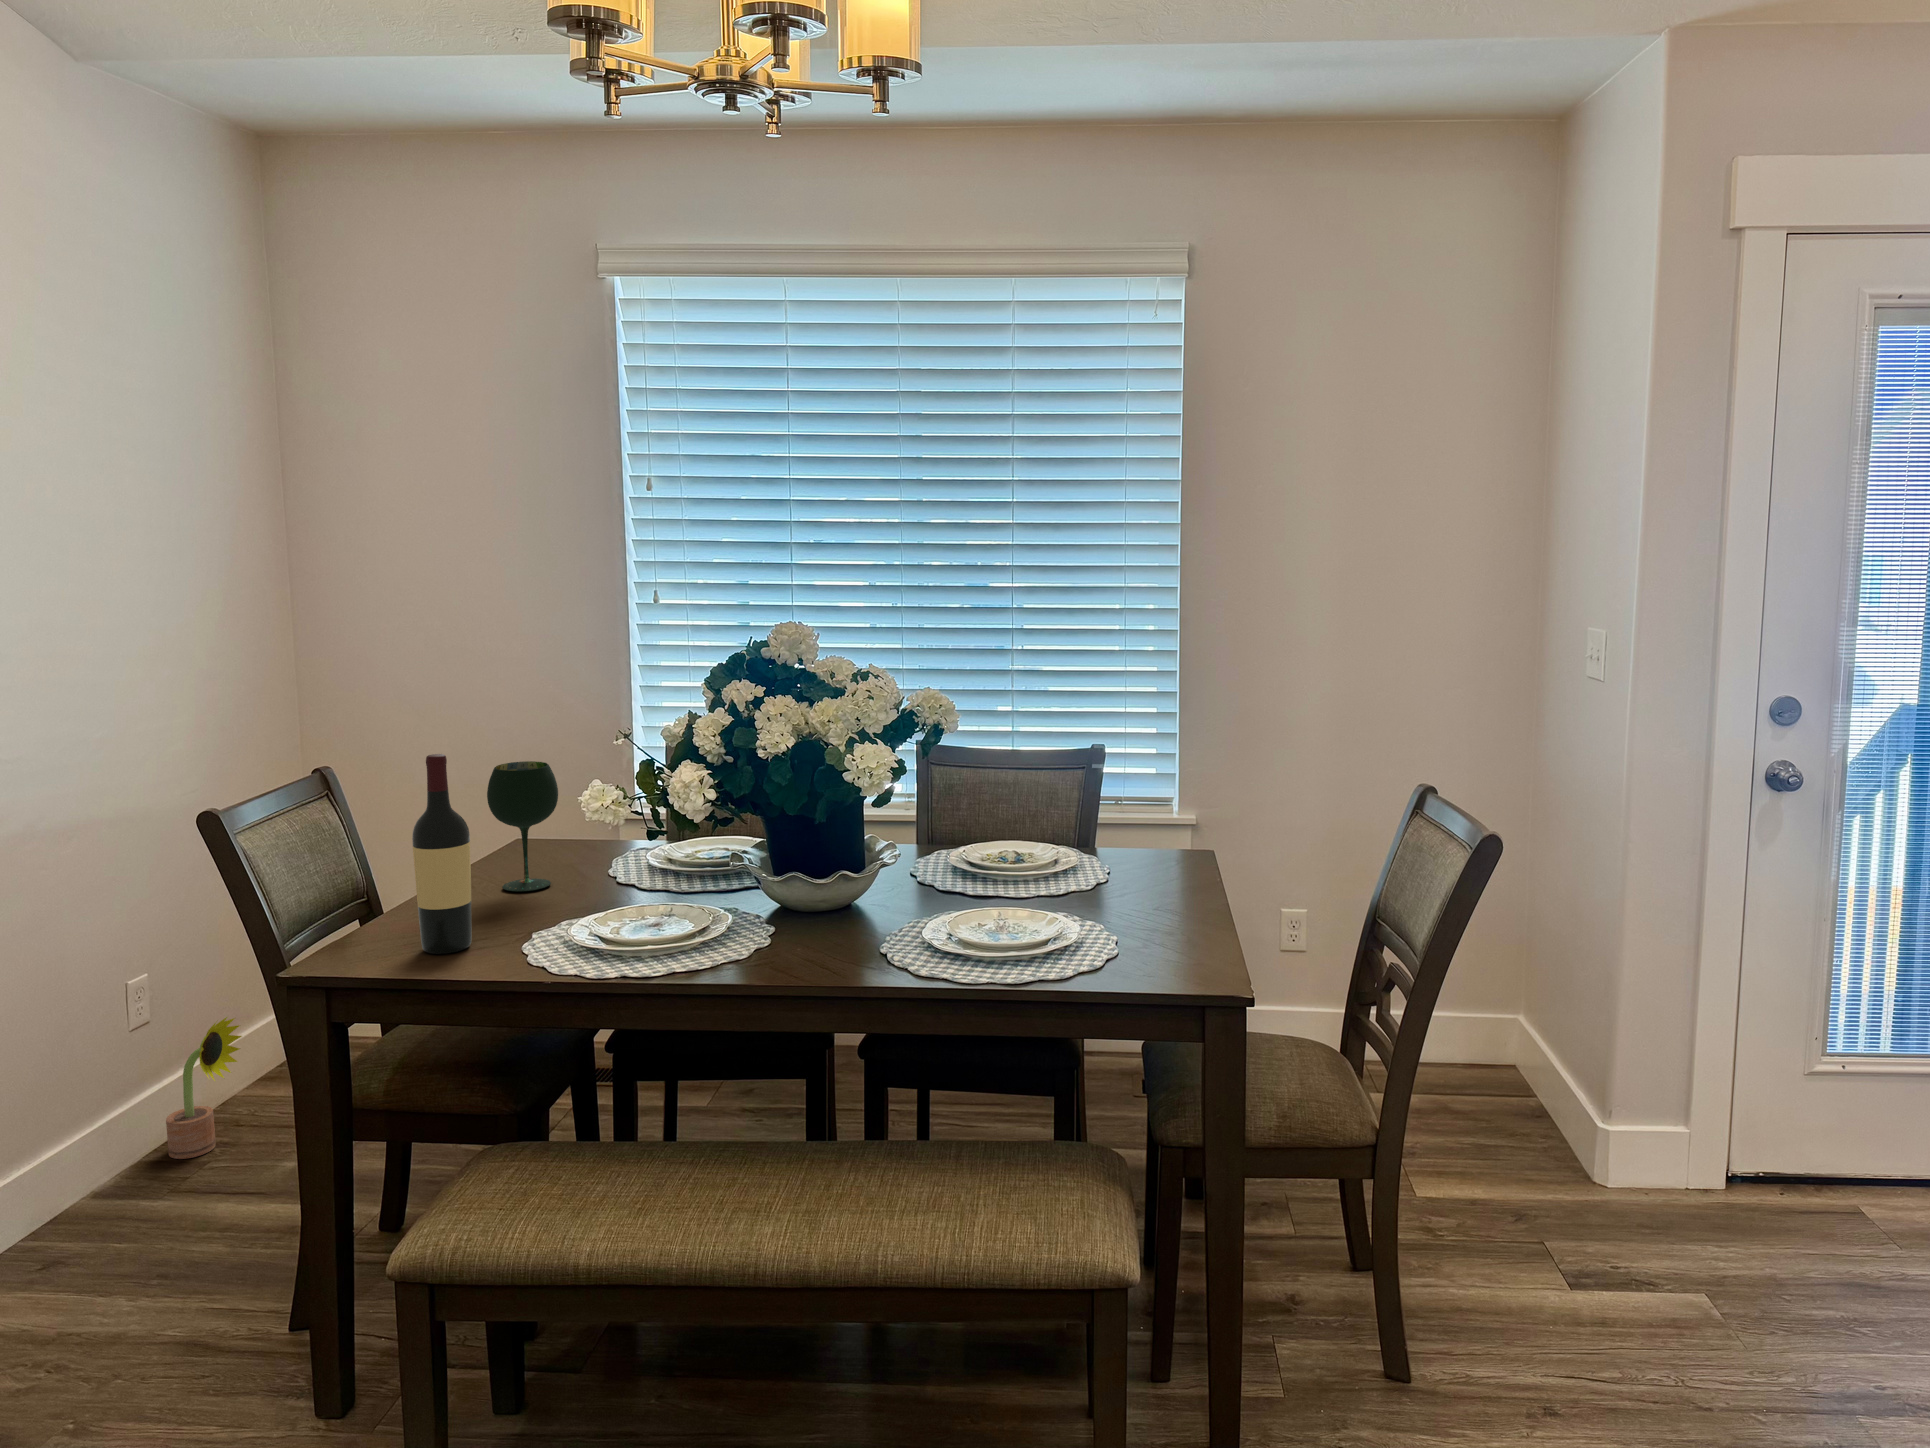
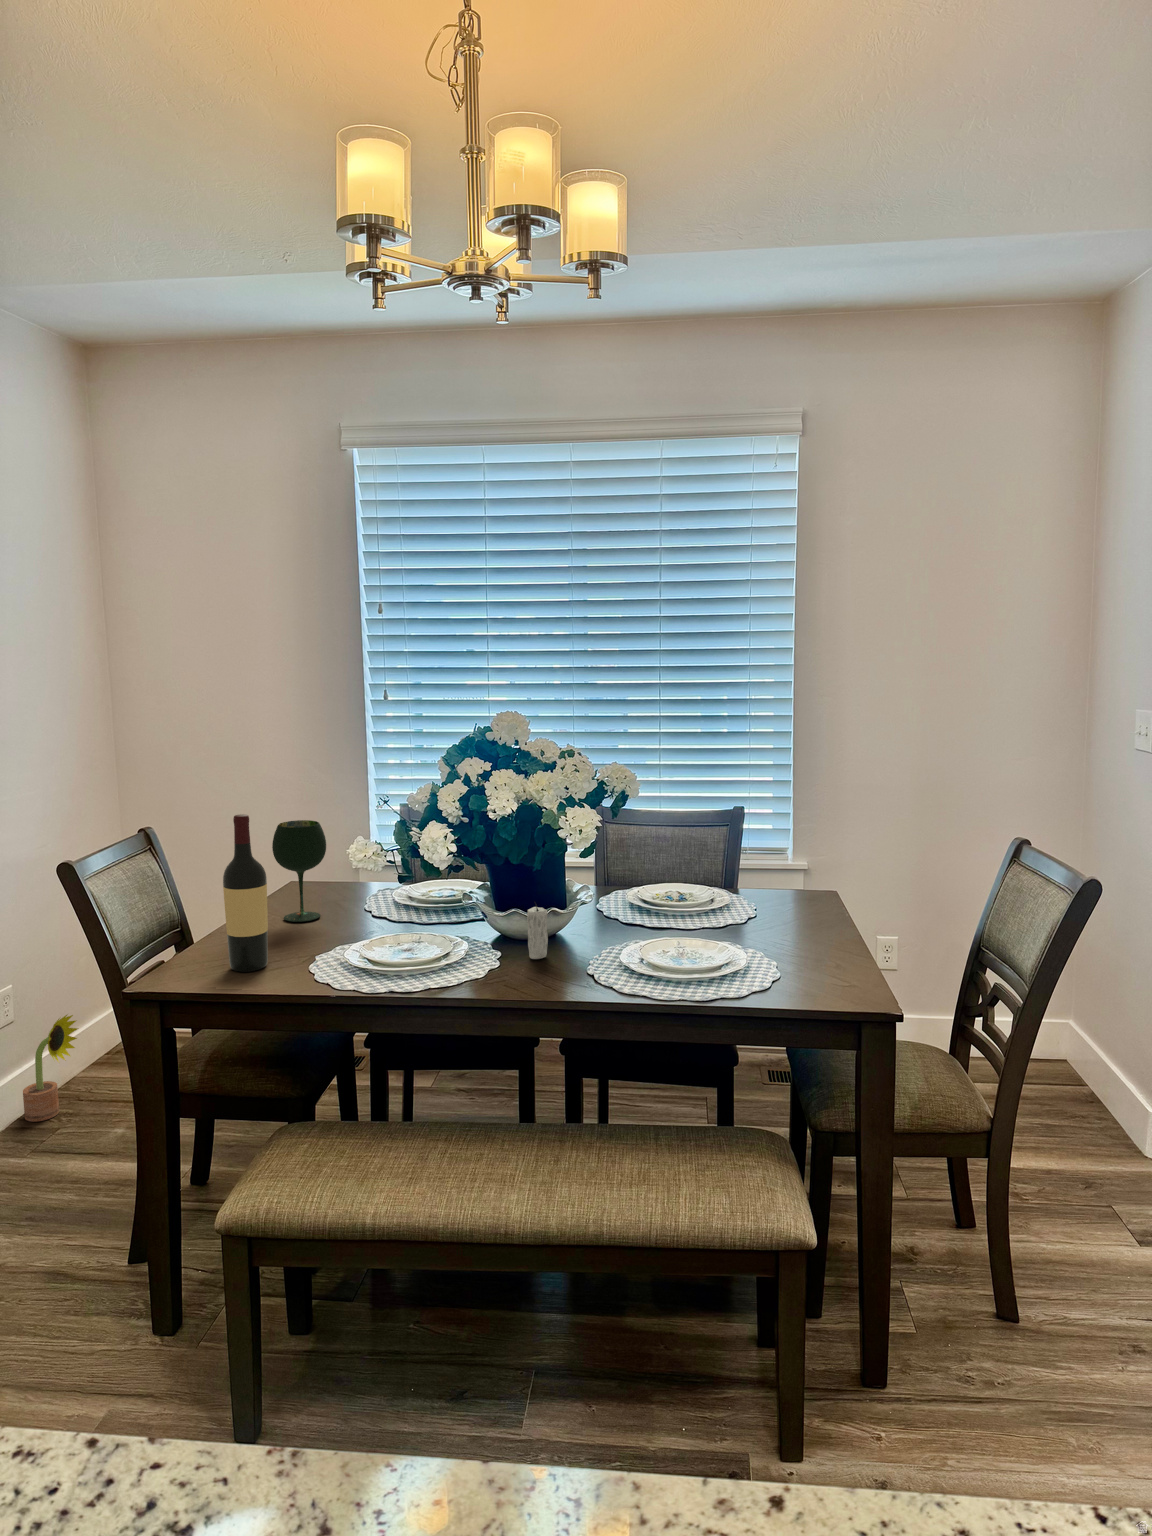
candle: none [805,859,831,935] -> present [527,905,548,959]

